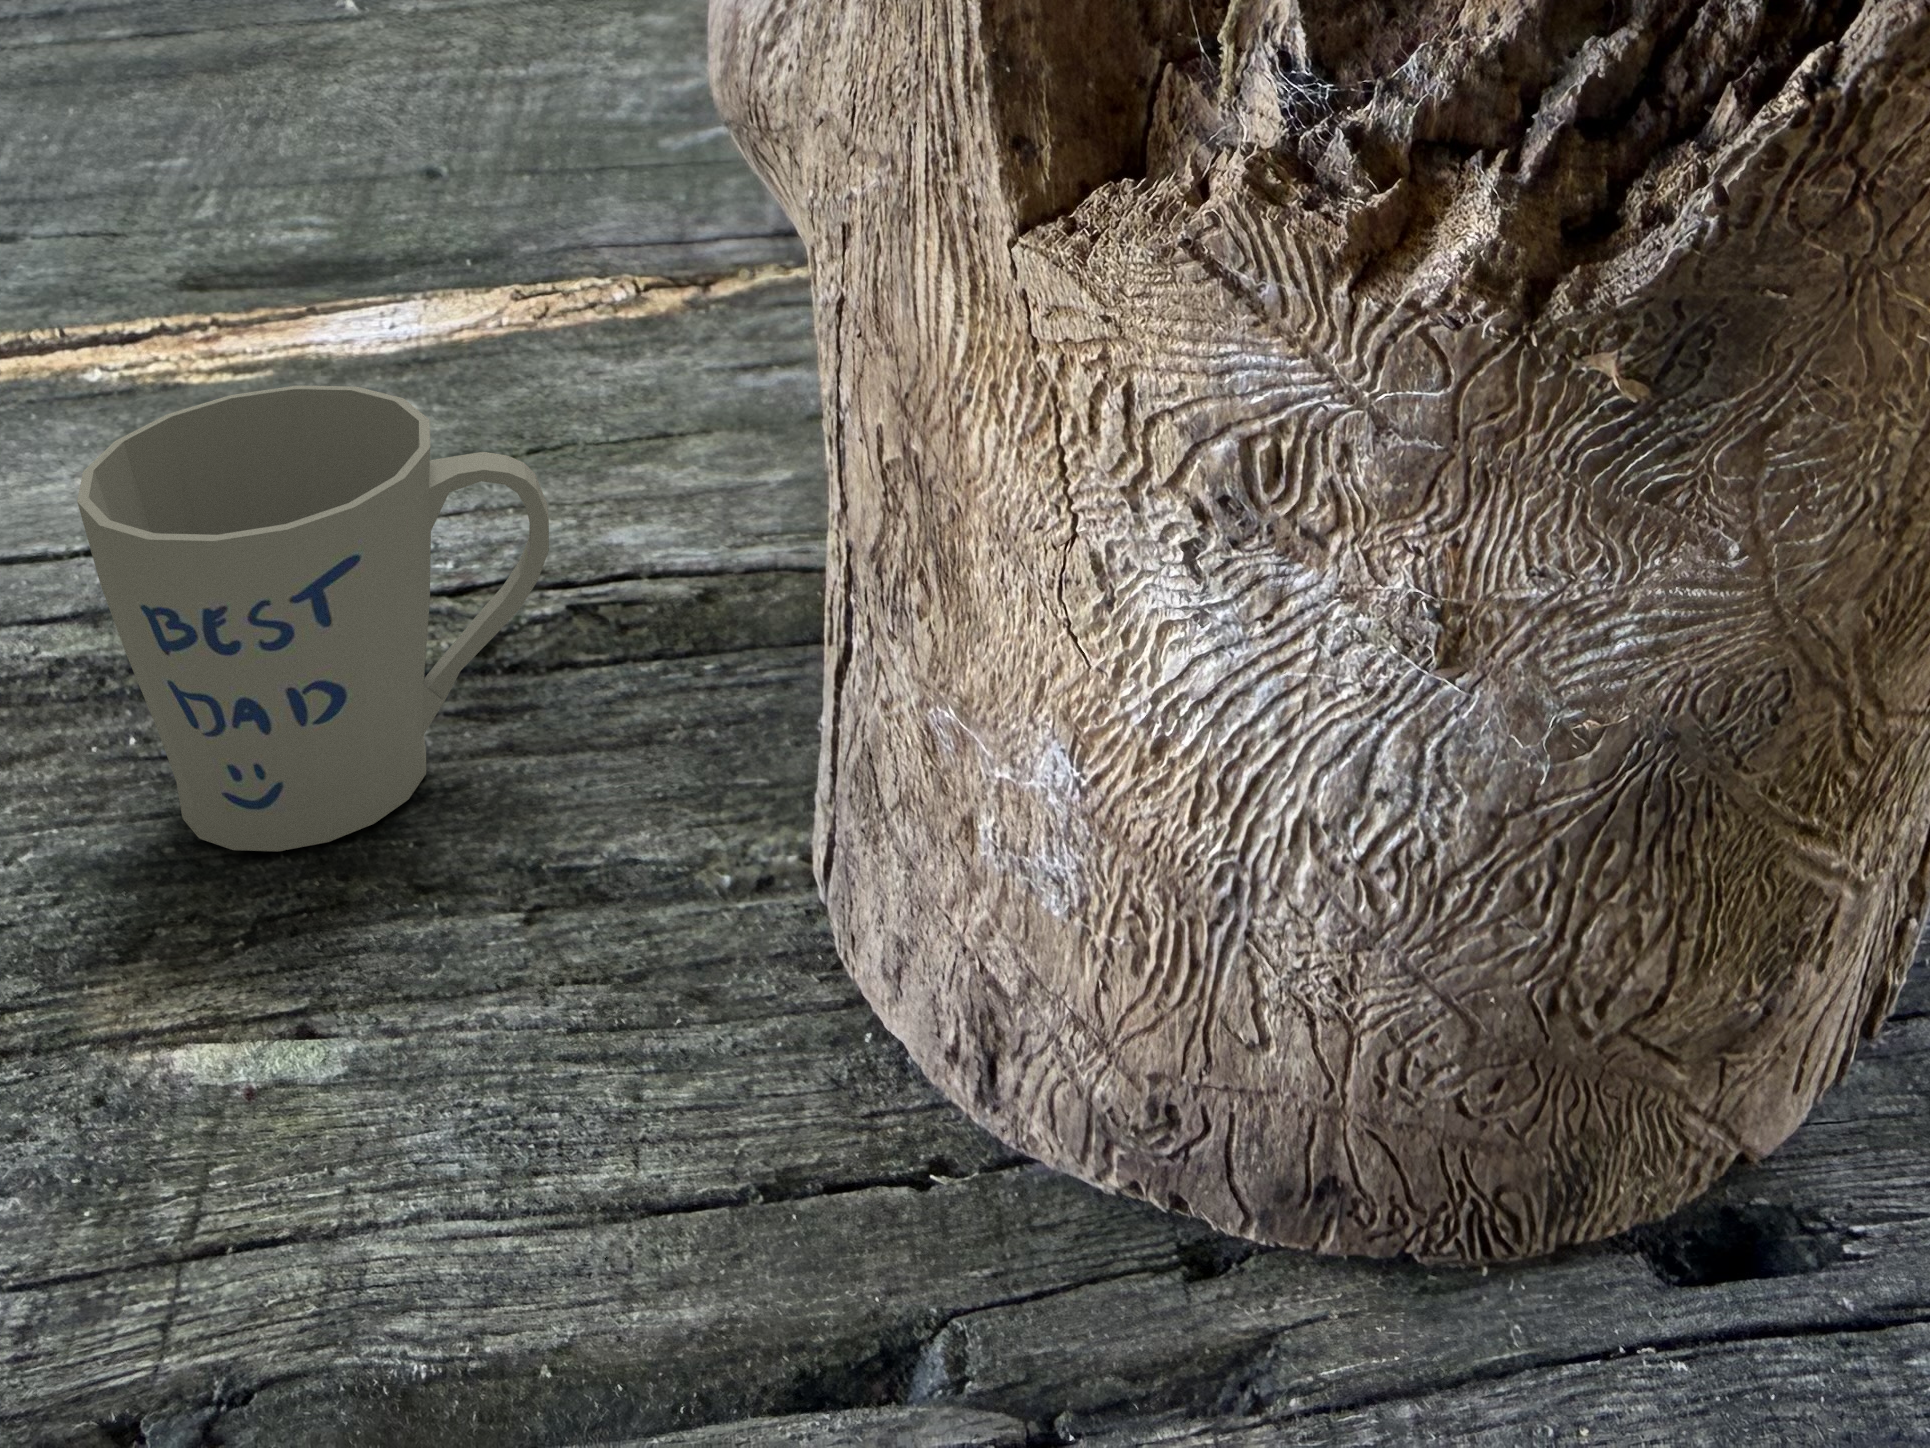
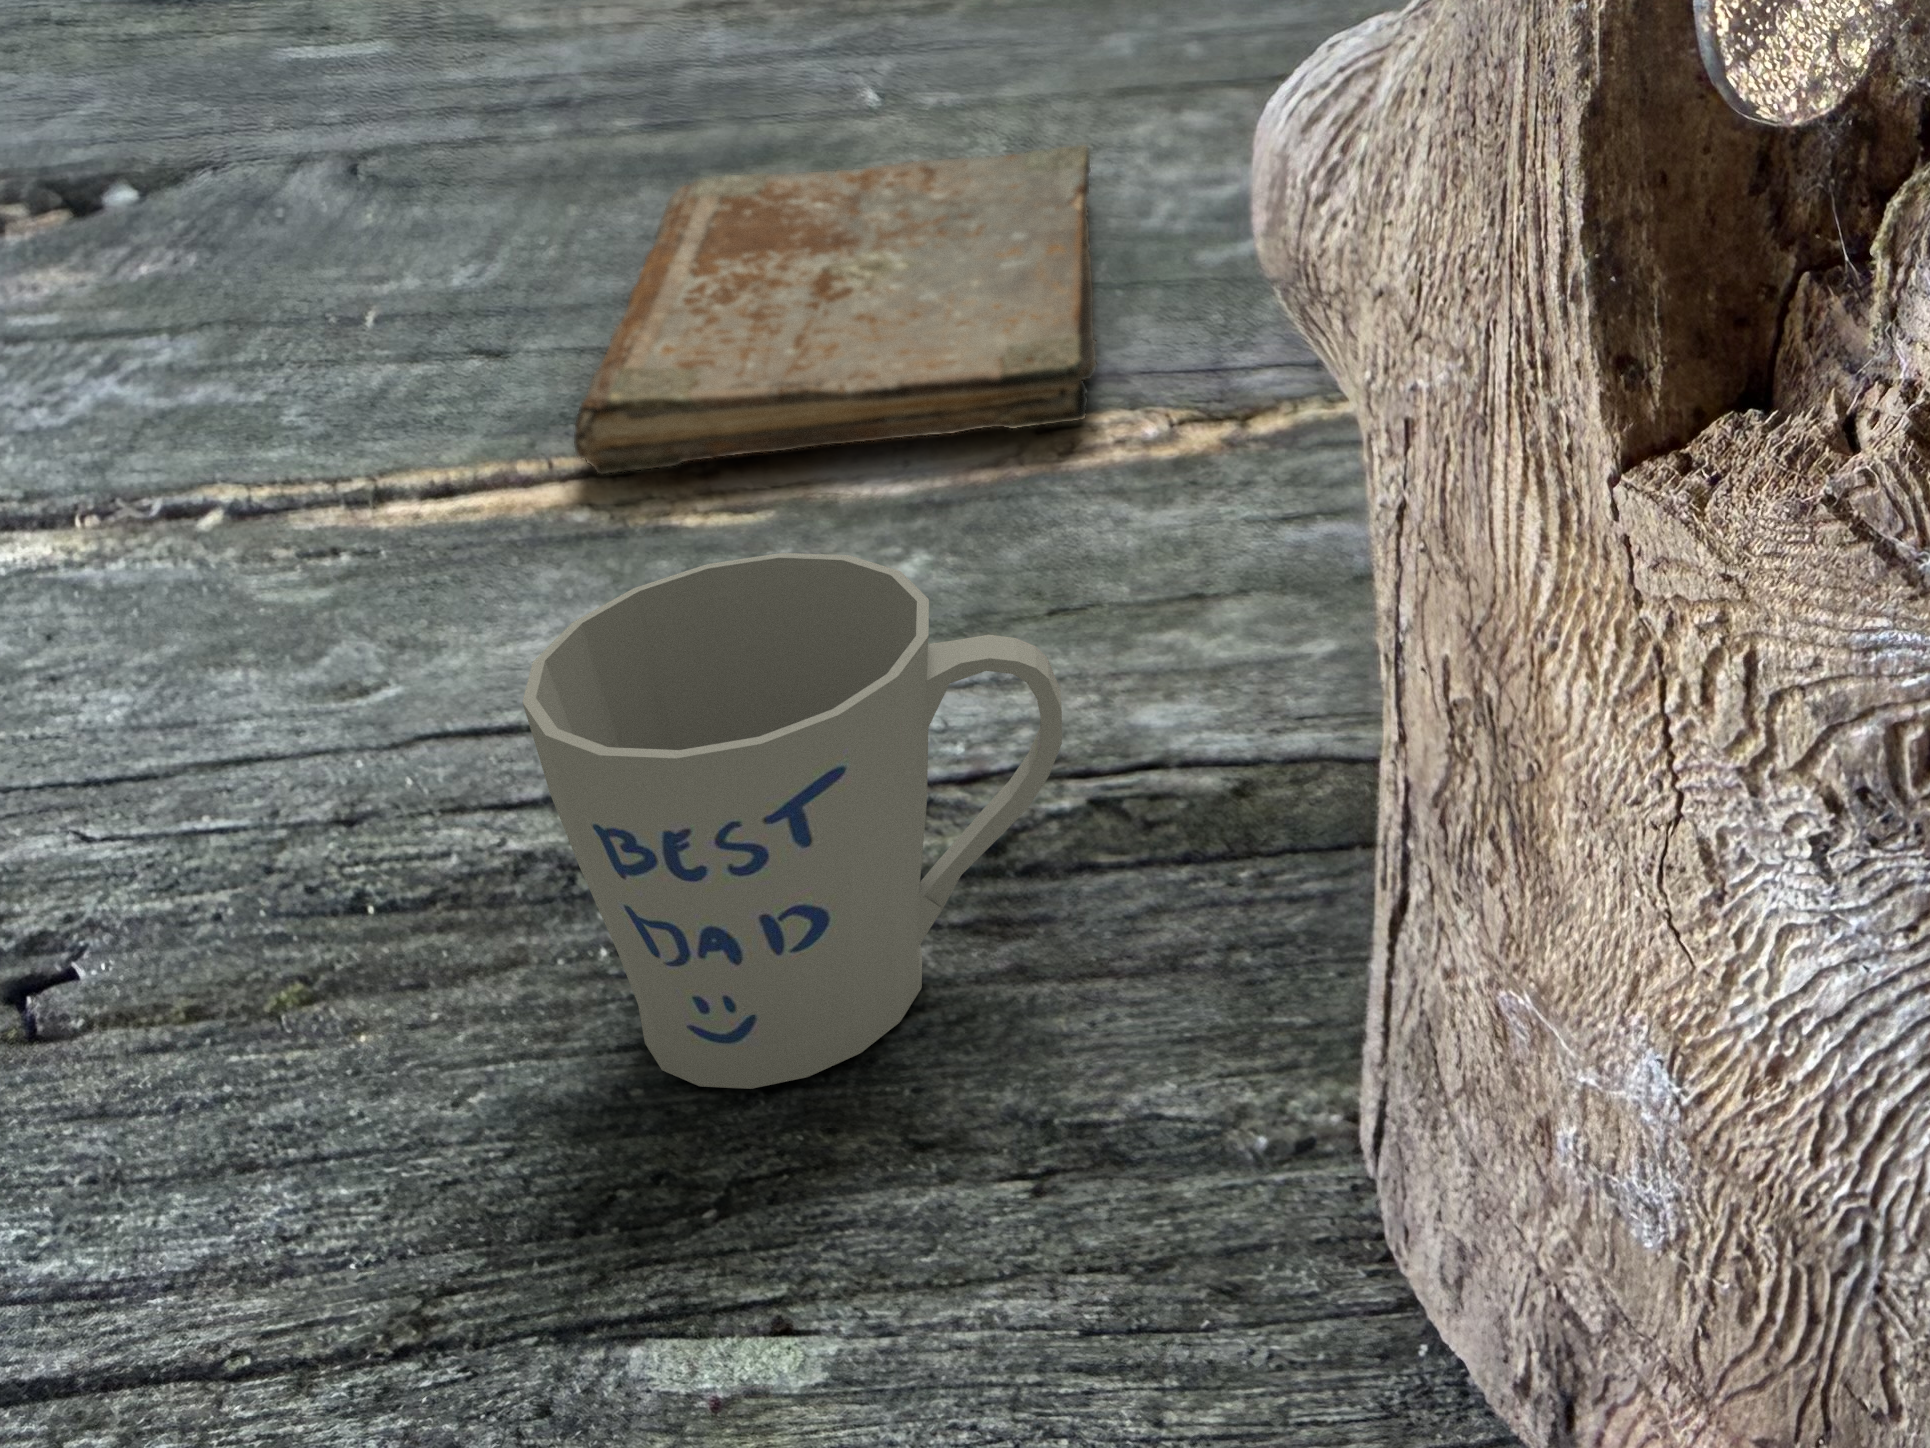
book: none [87,67,574,362] -> present [574,145,1097,474]

